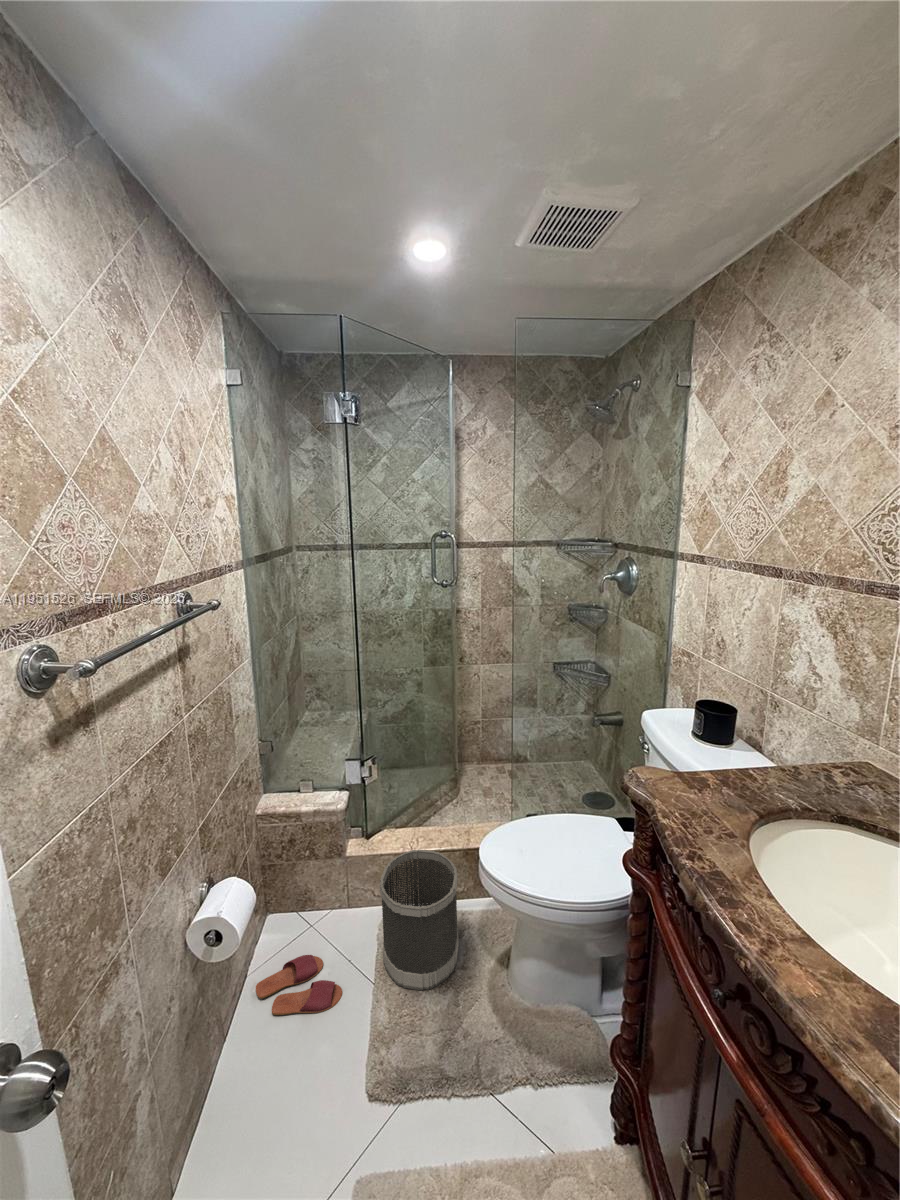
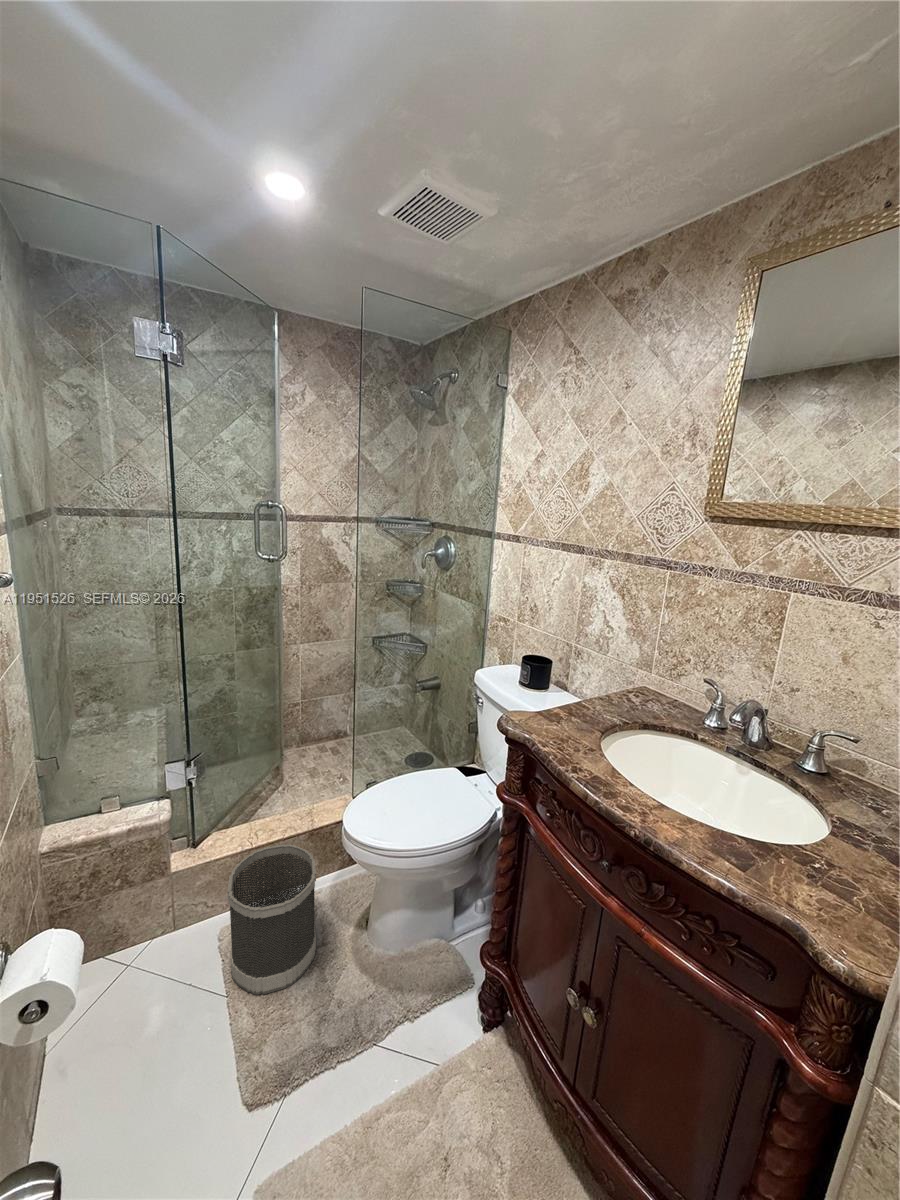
slippers: present [256,955,342,1015] -> none [58,1007,188,1095]

